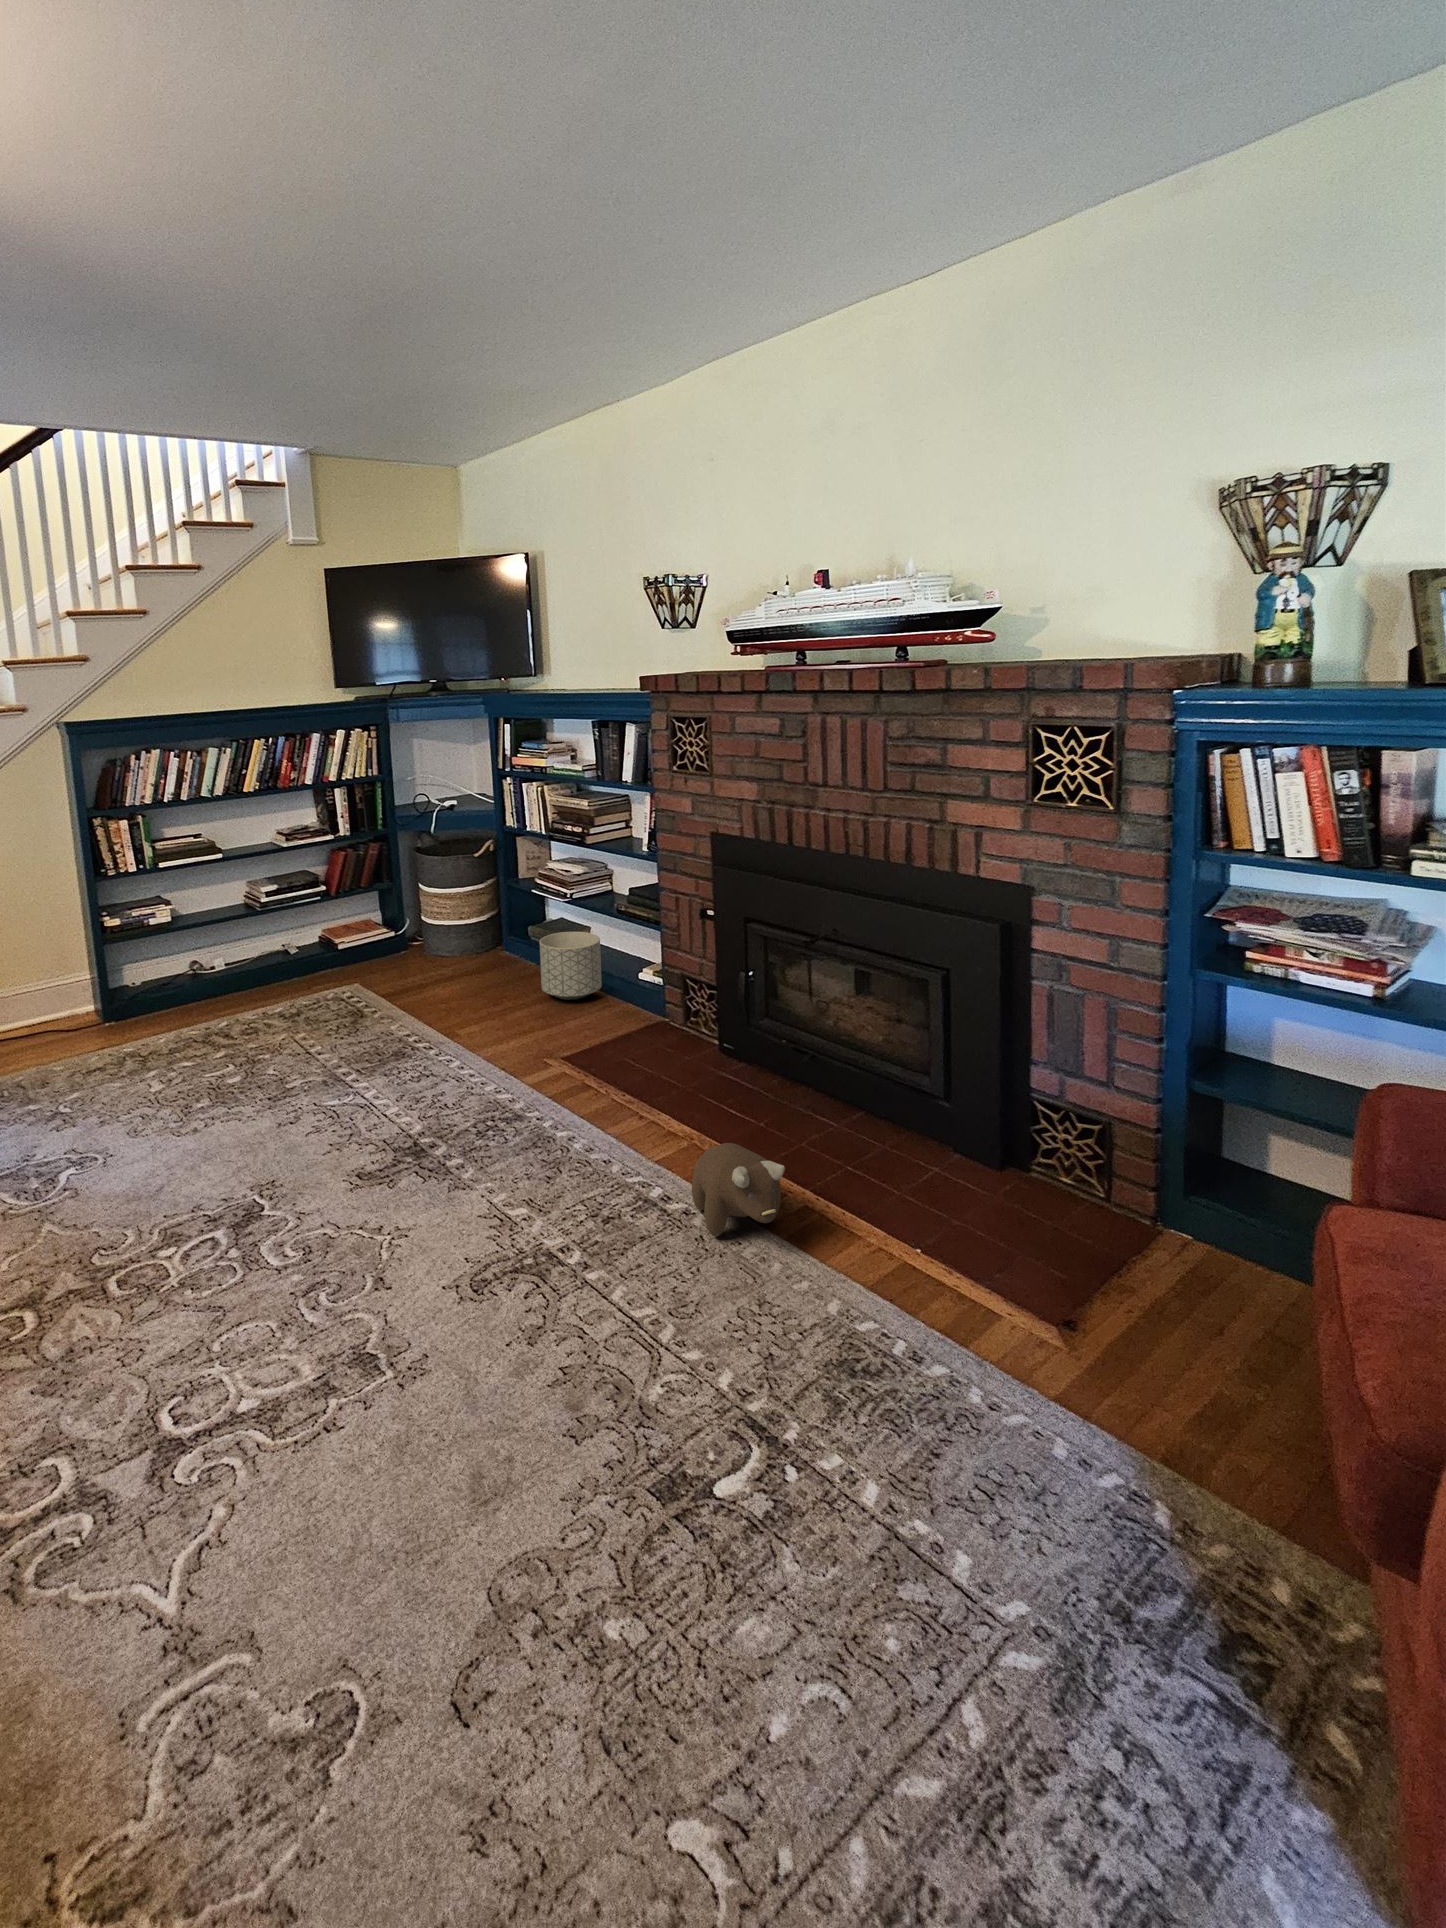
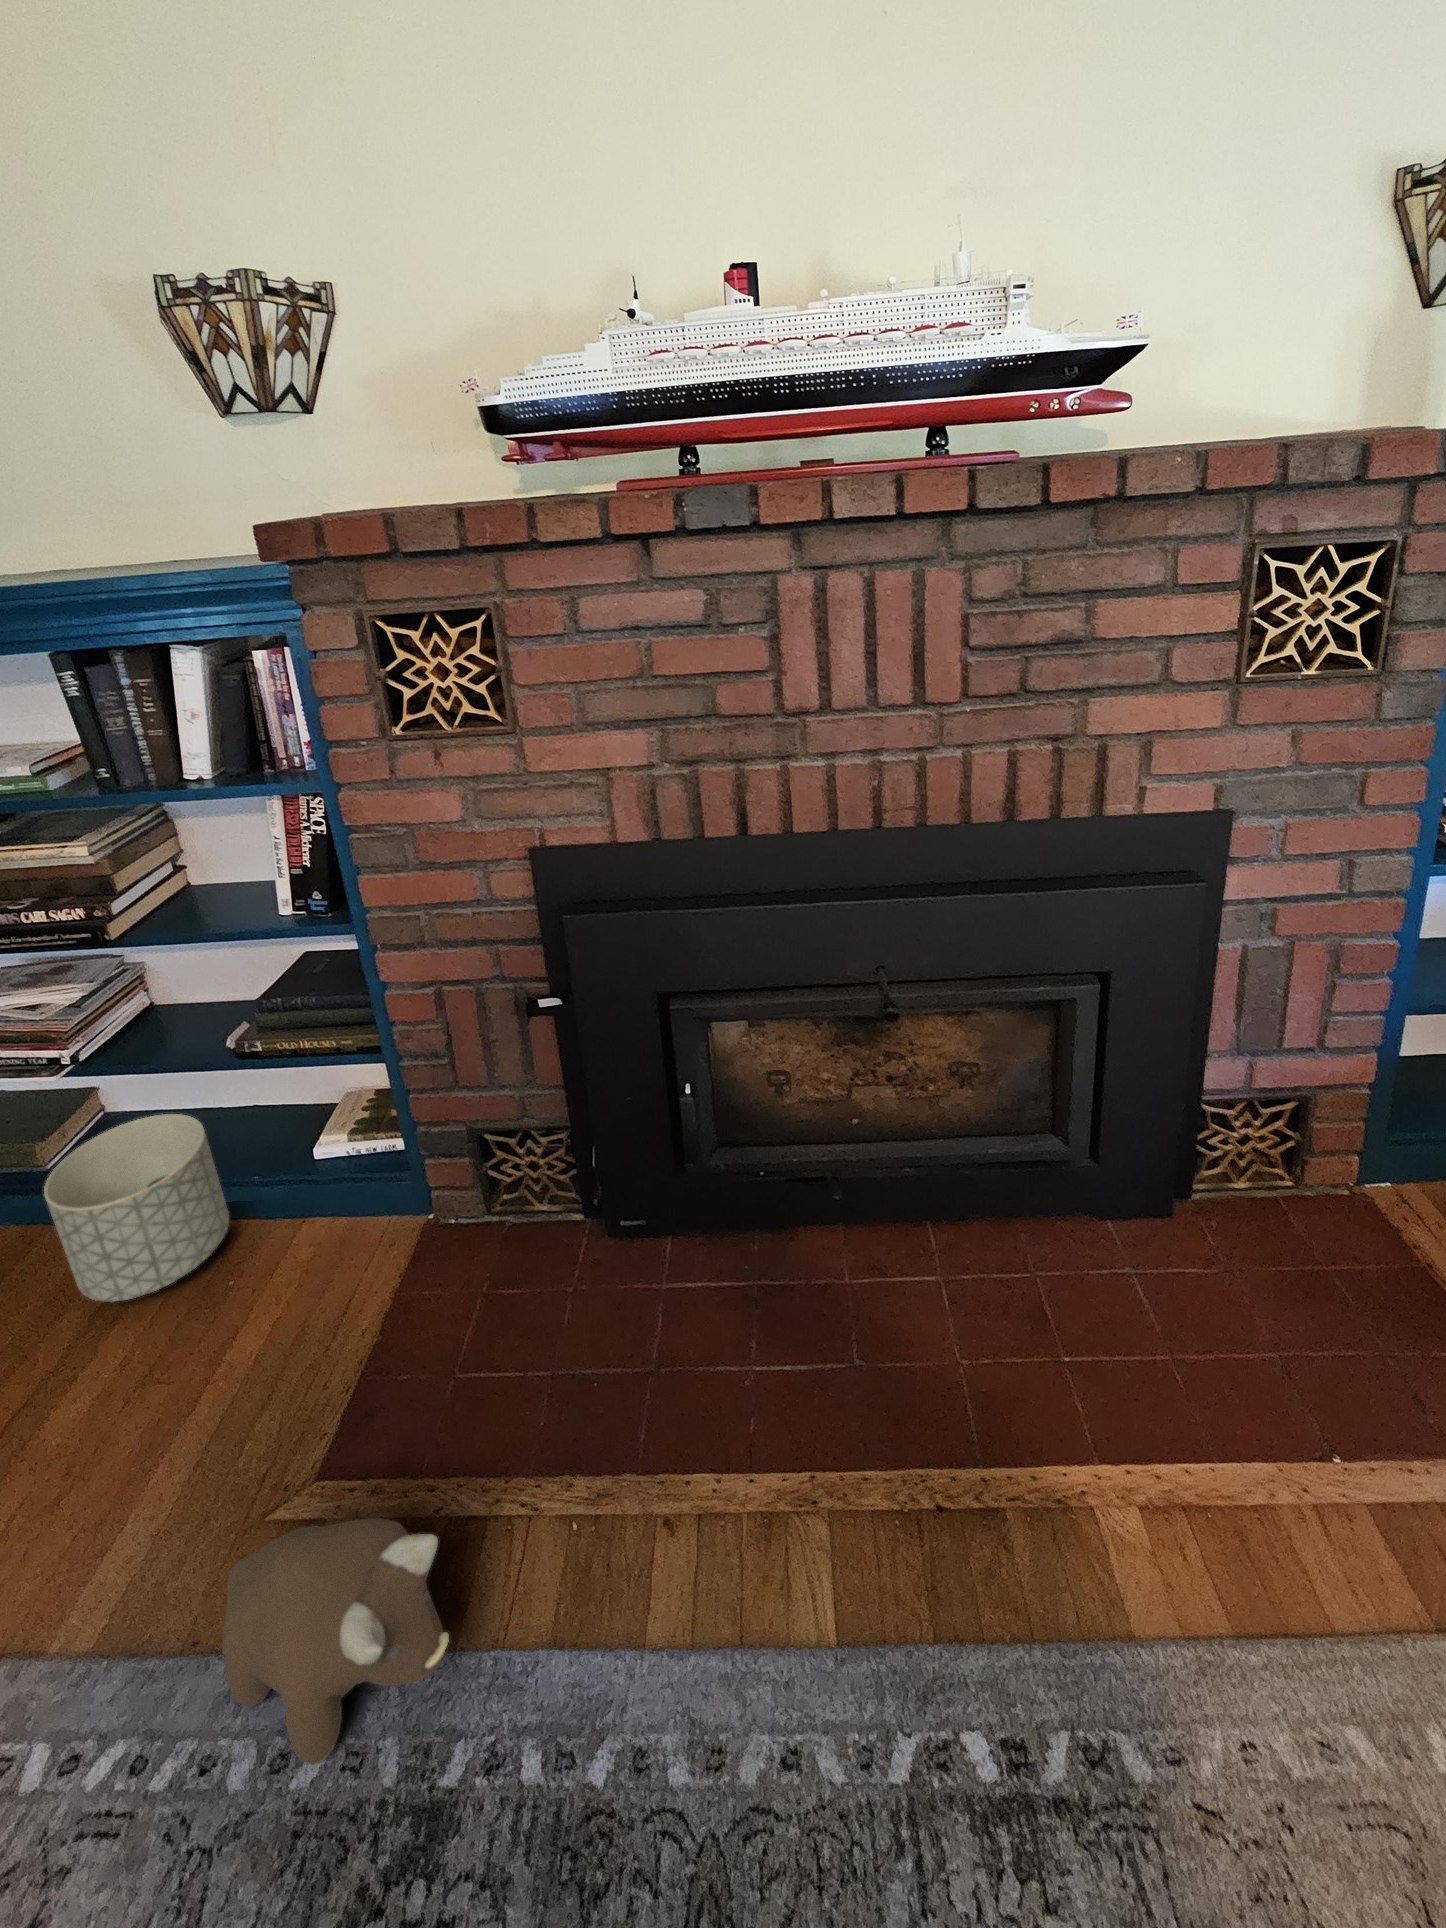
plush toy: present [692,1143,785,1237] -> present [222,1518,449,1765]

